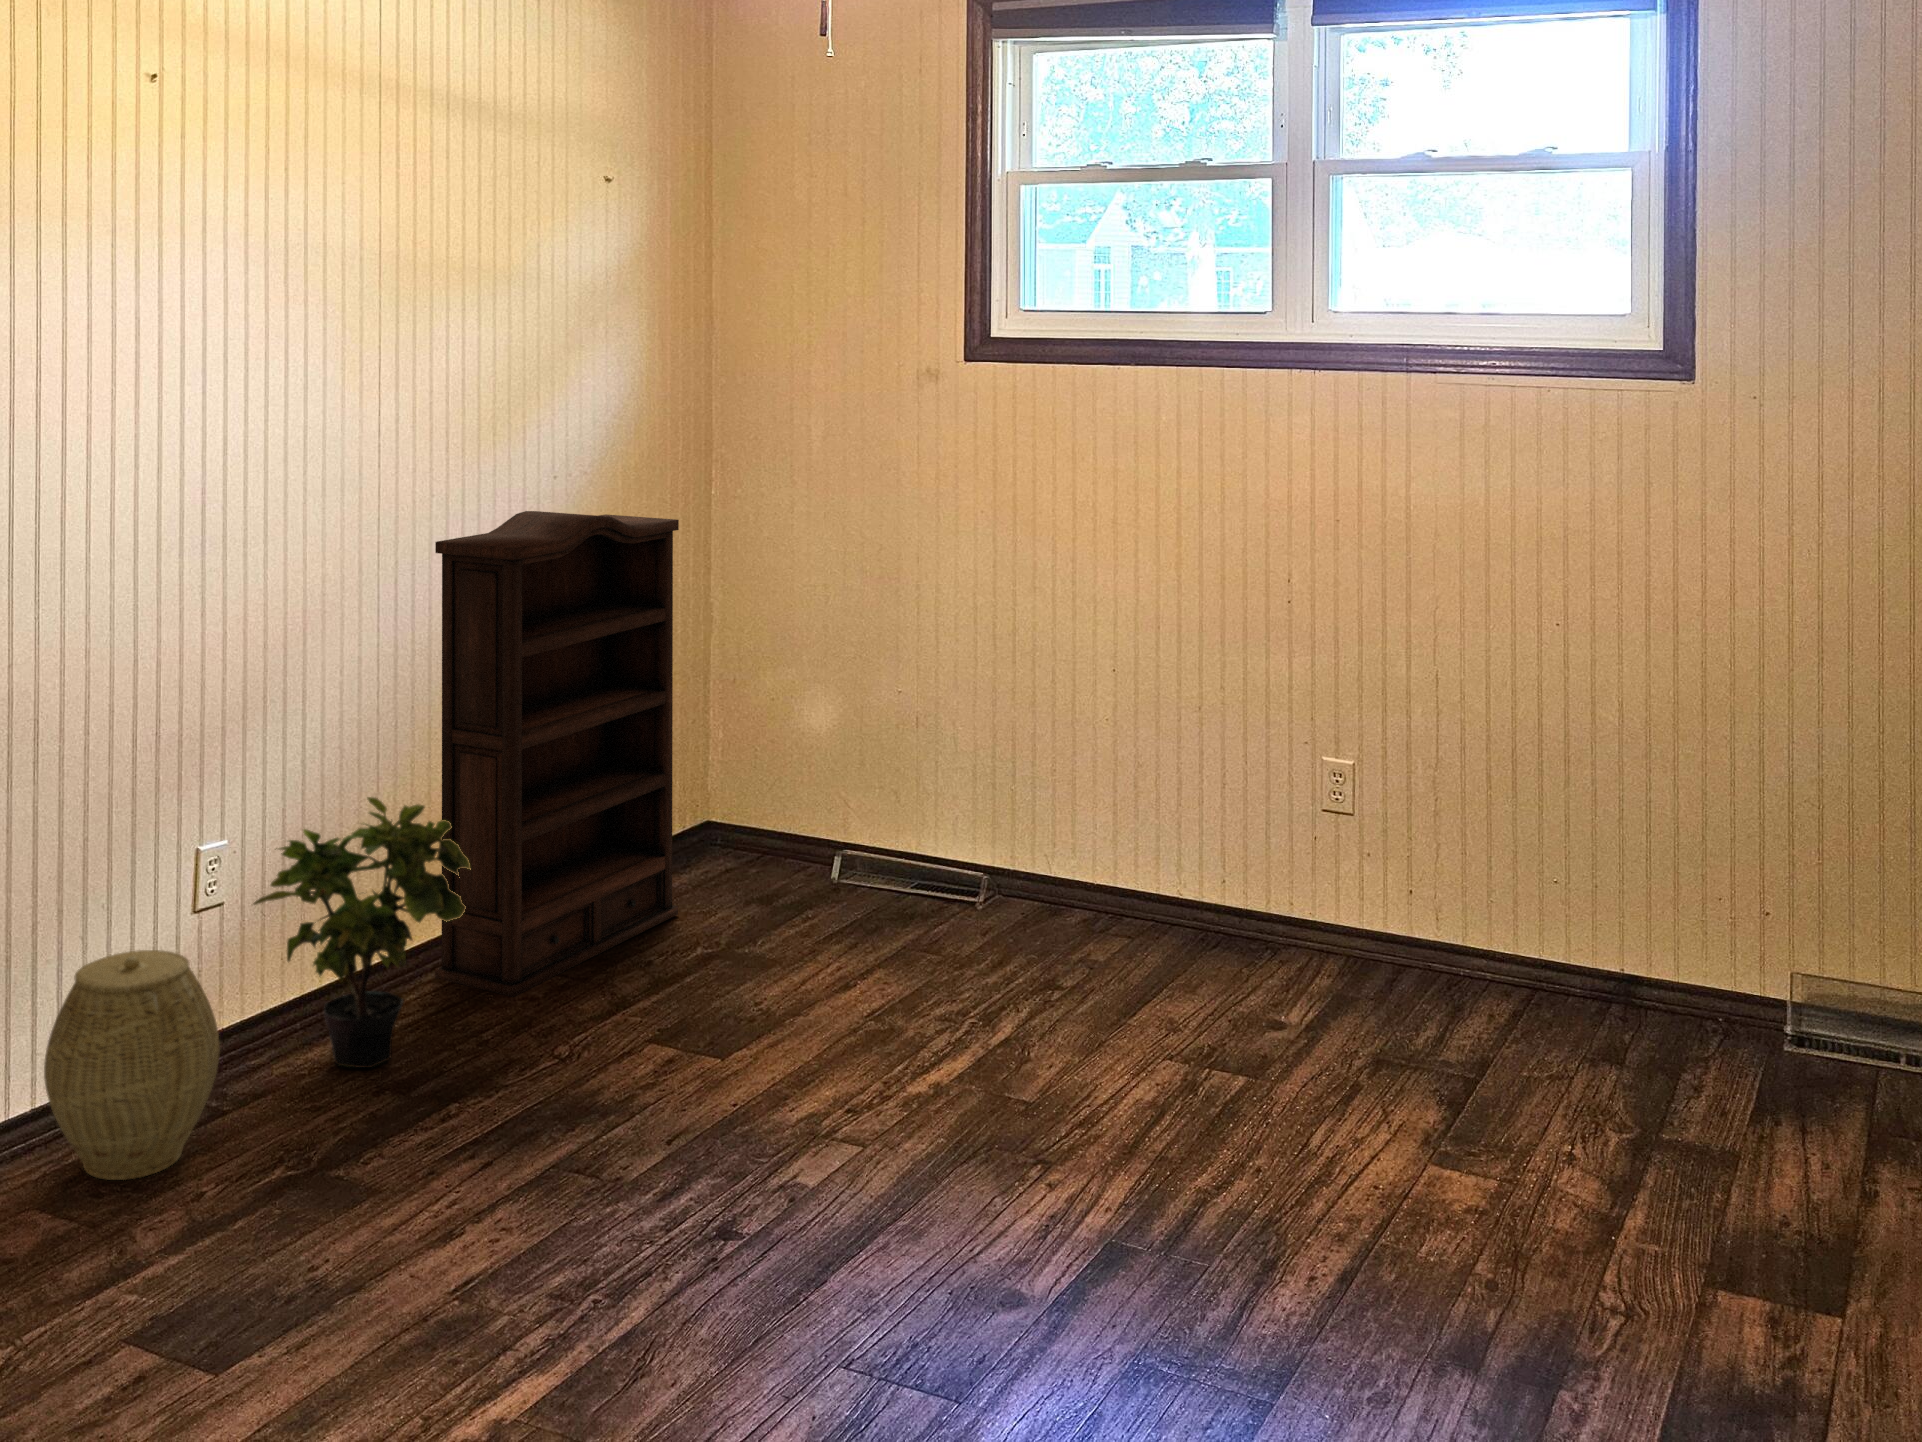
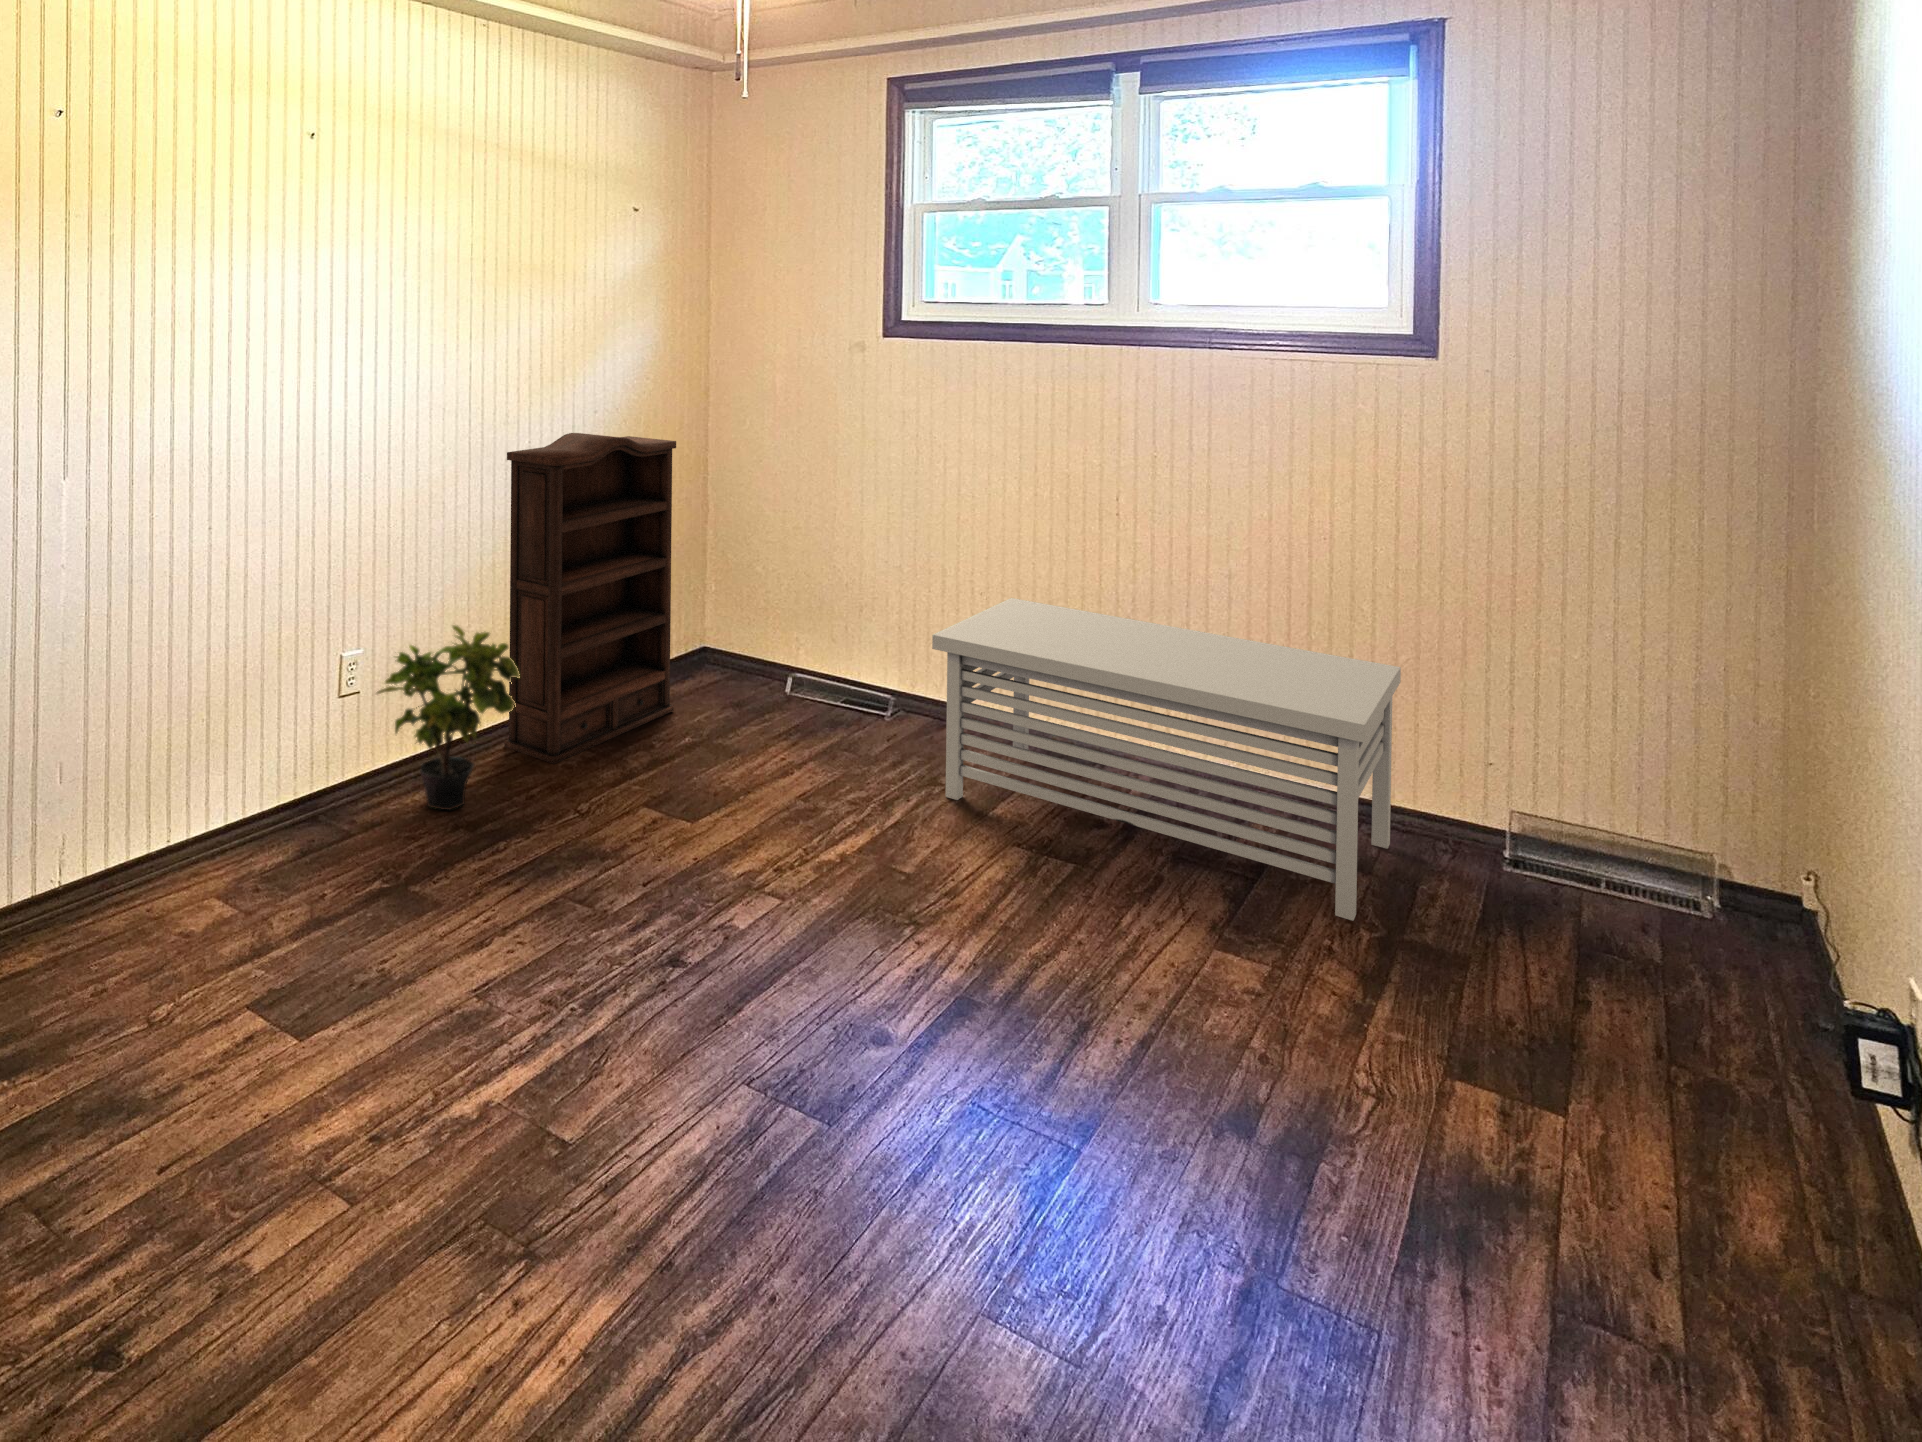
storage bench: none [1052,727,1652,1117] -> present [932,598,1401,921]
woven basket: present [44,950,220,1180] -> none [224,724,341,881]

